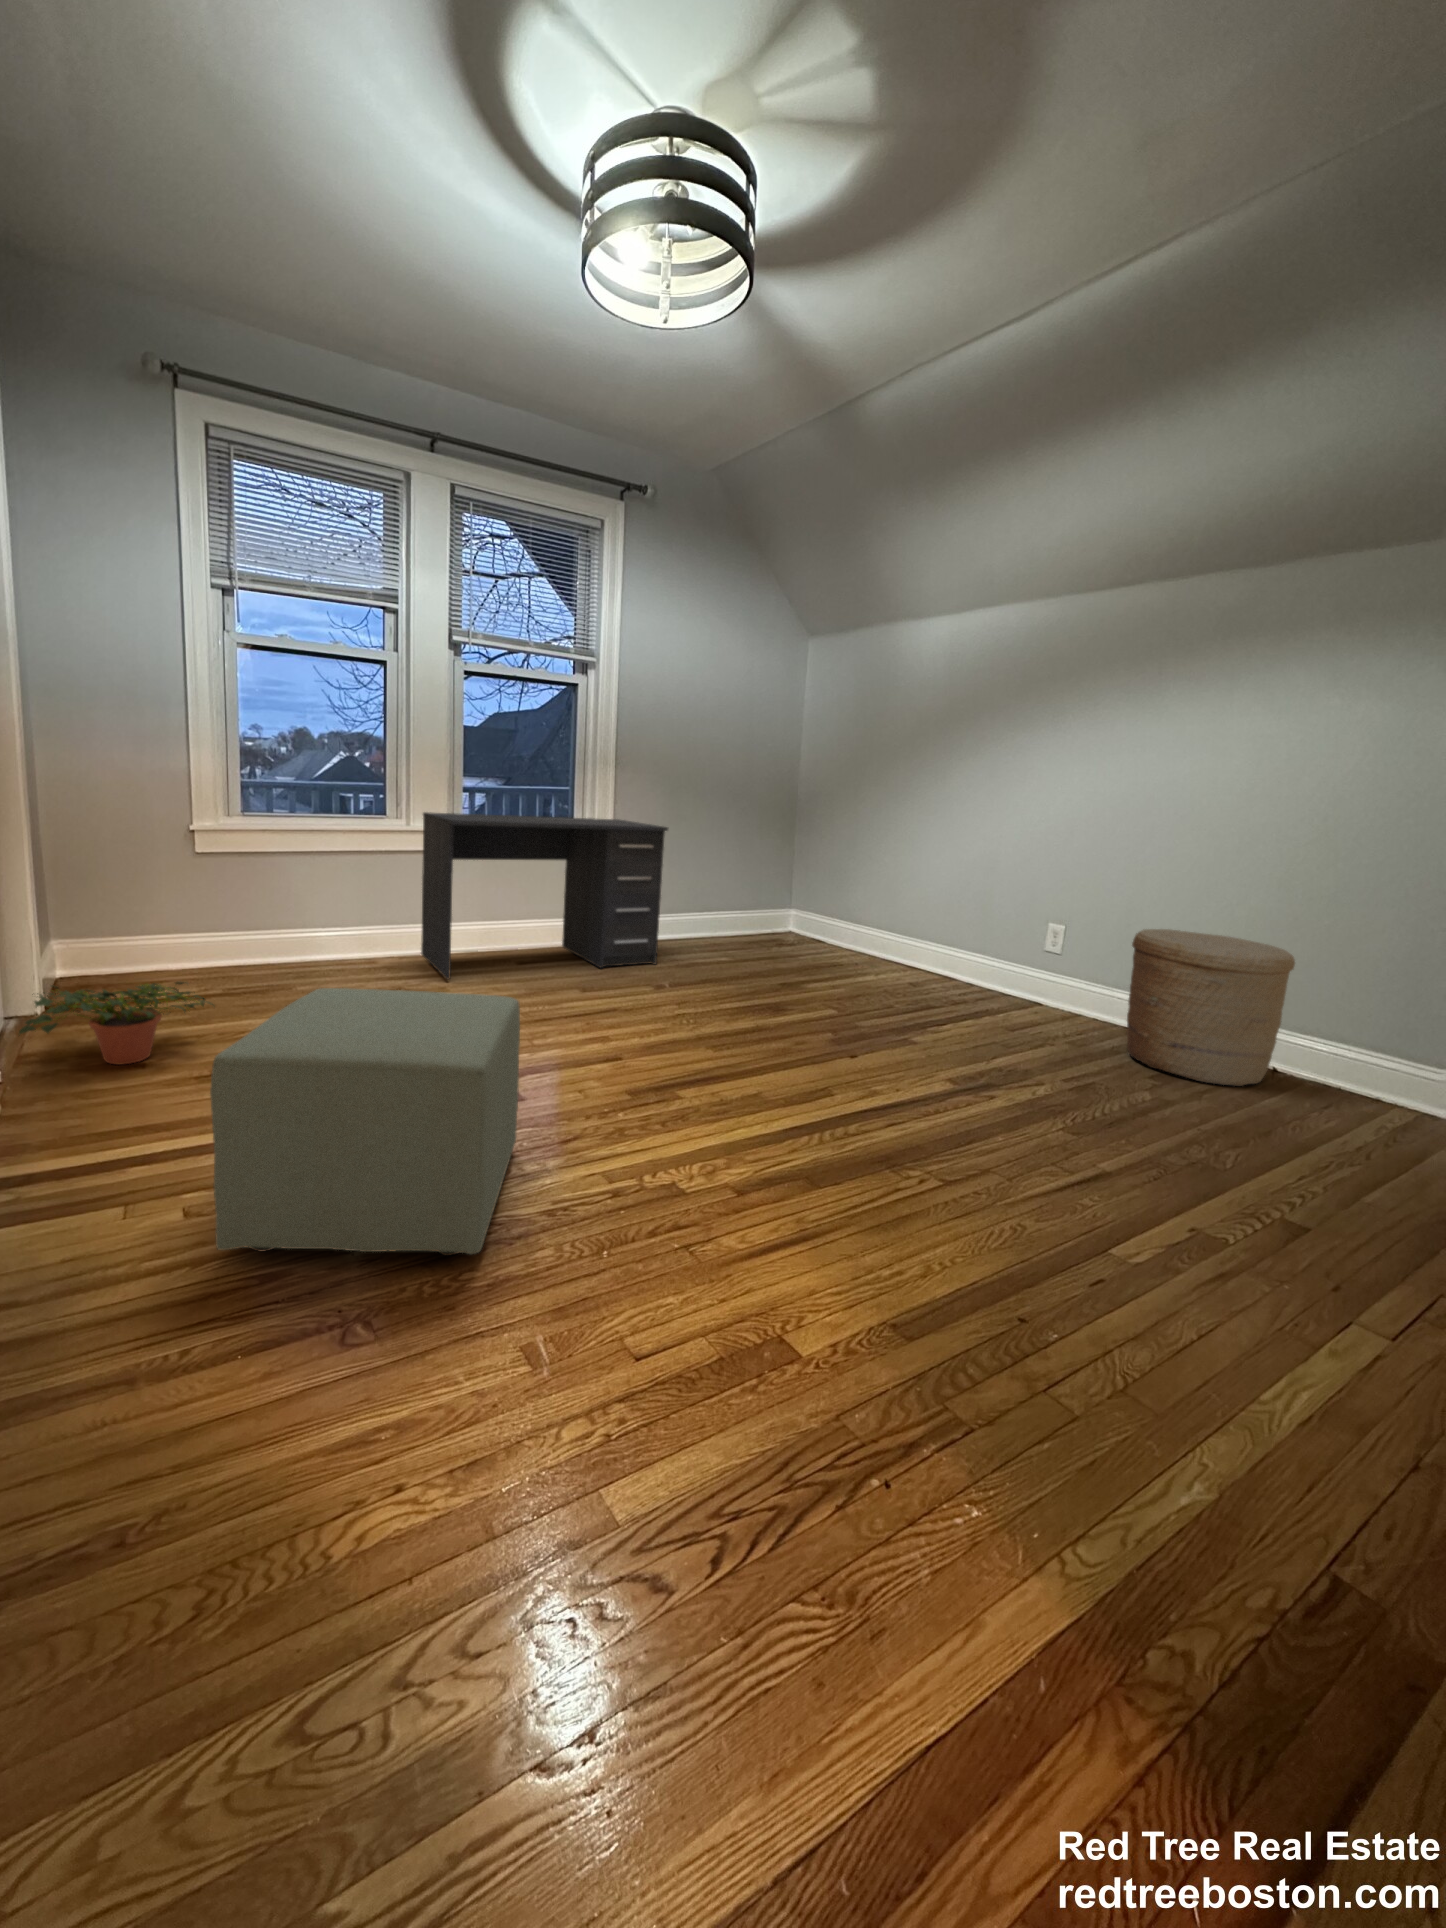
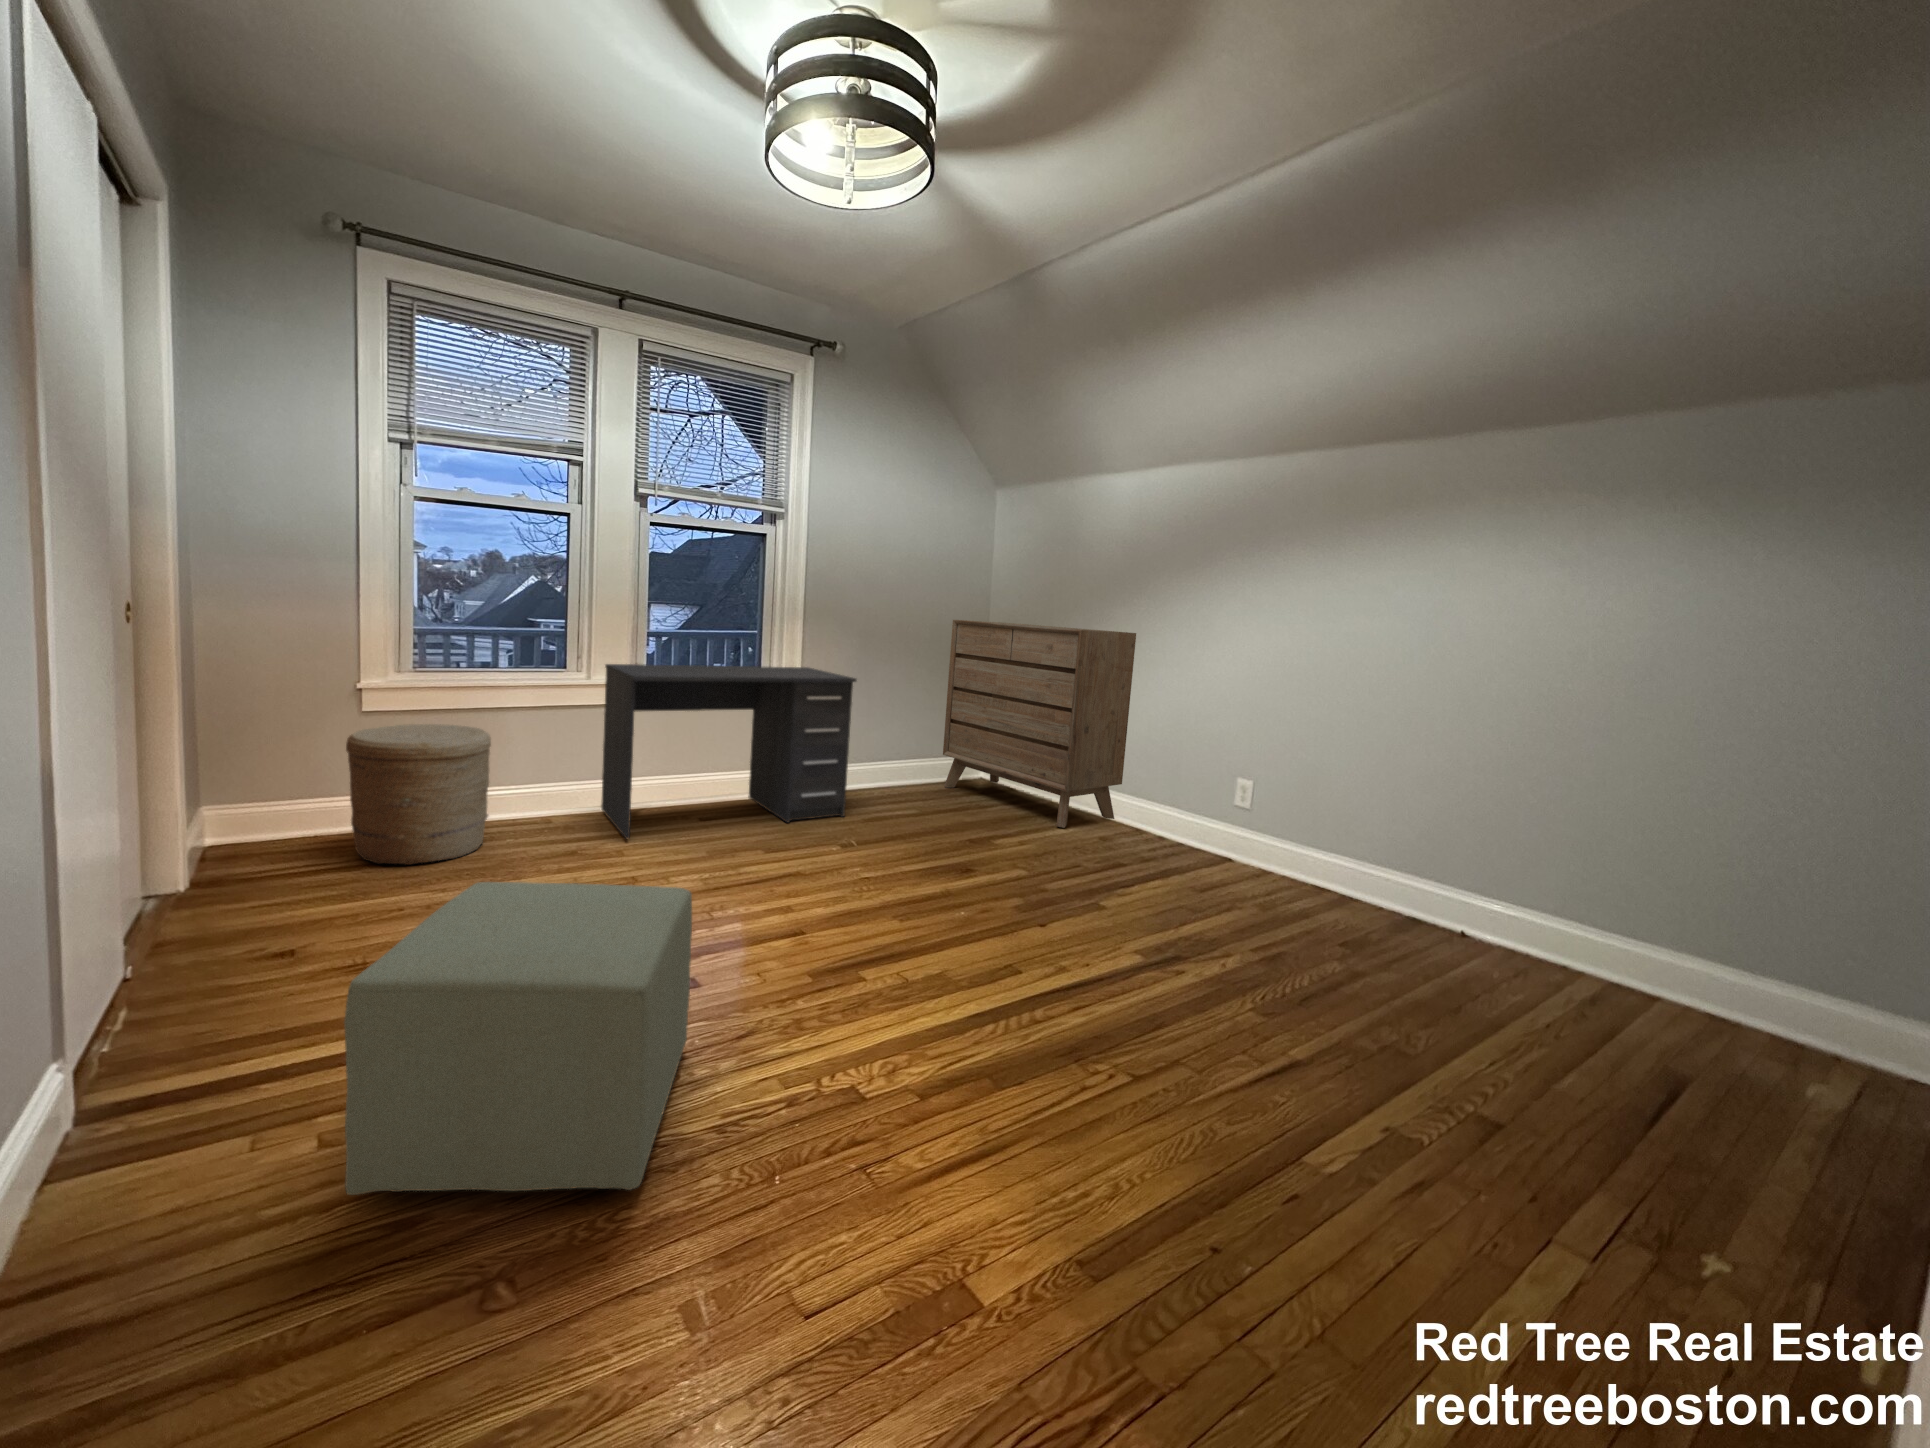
dresser: none [753,773,950,976] -> present [943,620,1136,828]
basket: present [1127,929,1295,1086] -> present [346,724,491,865]
potted plant: present [19,982,212,1065] -> none [151,860,372,951]

